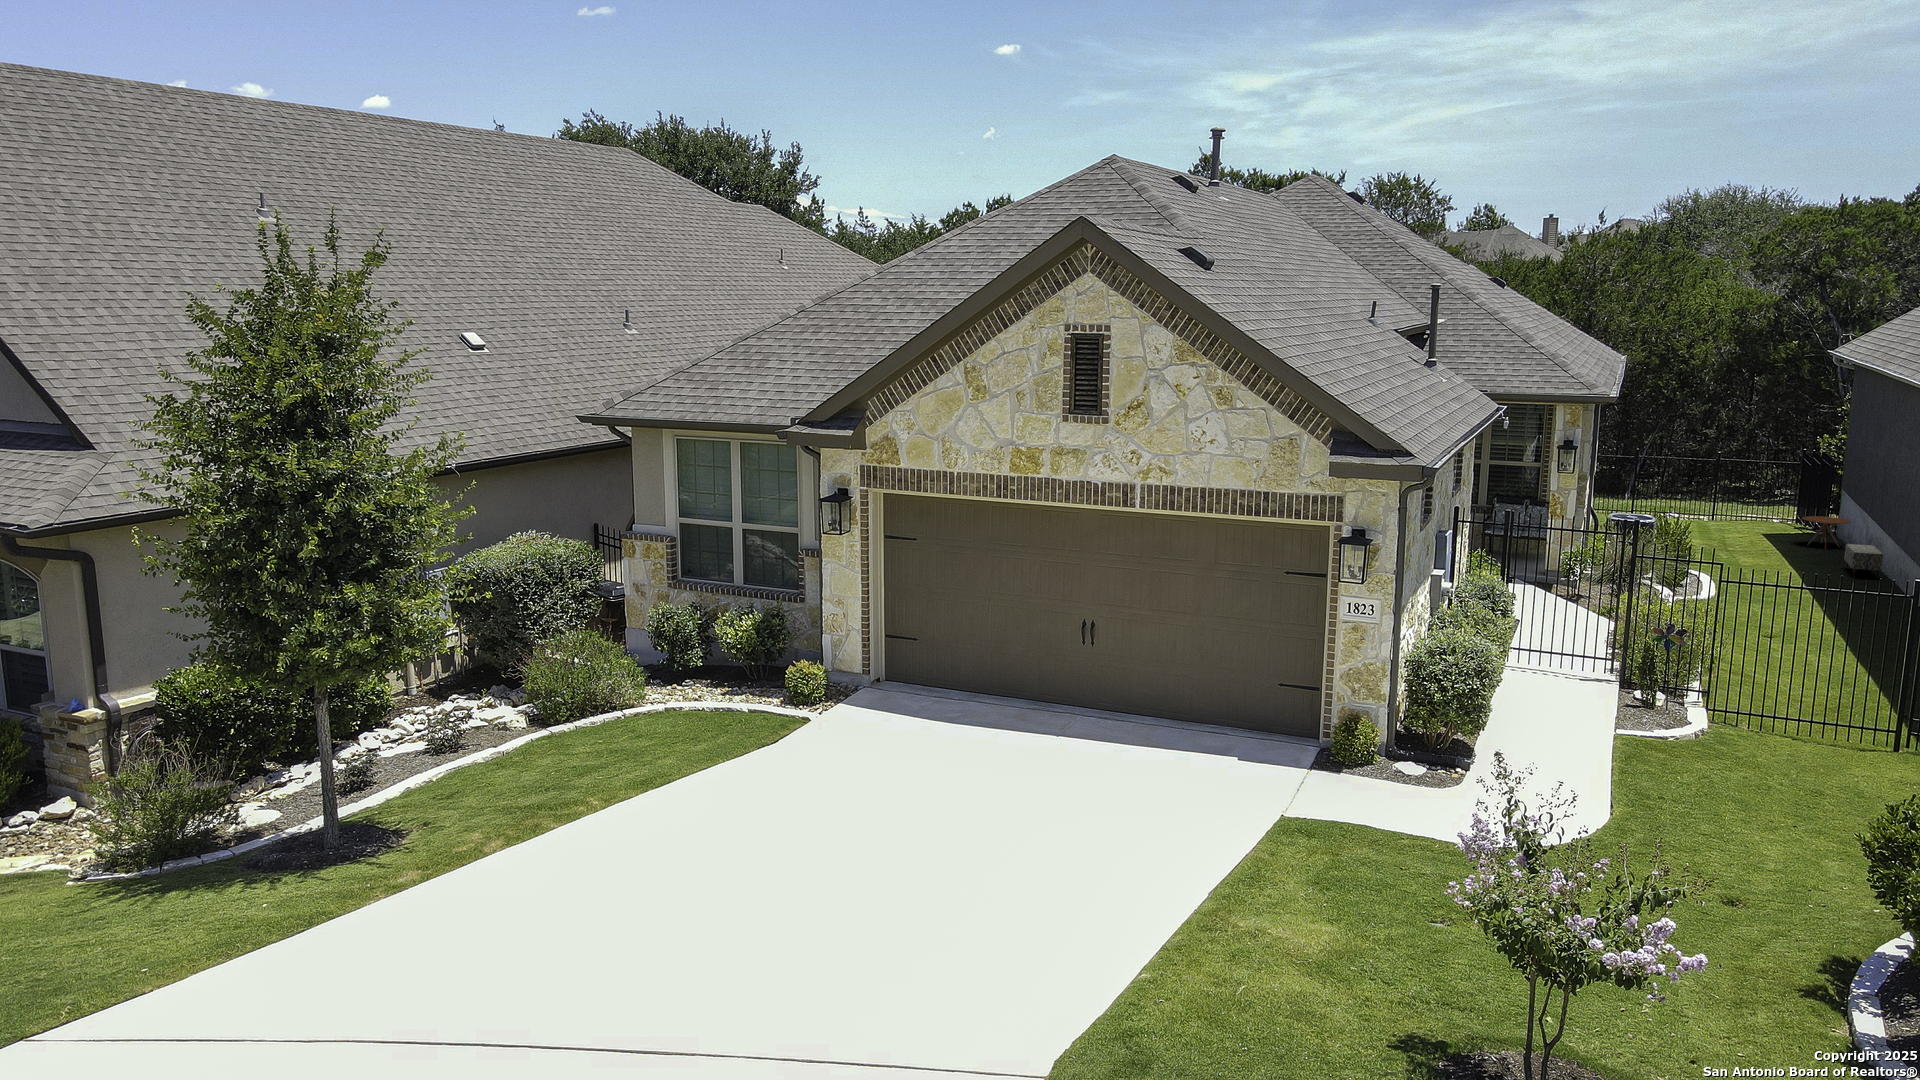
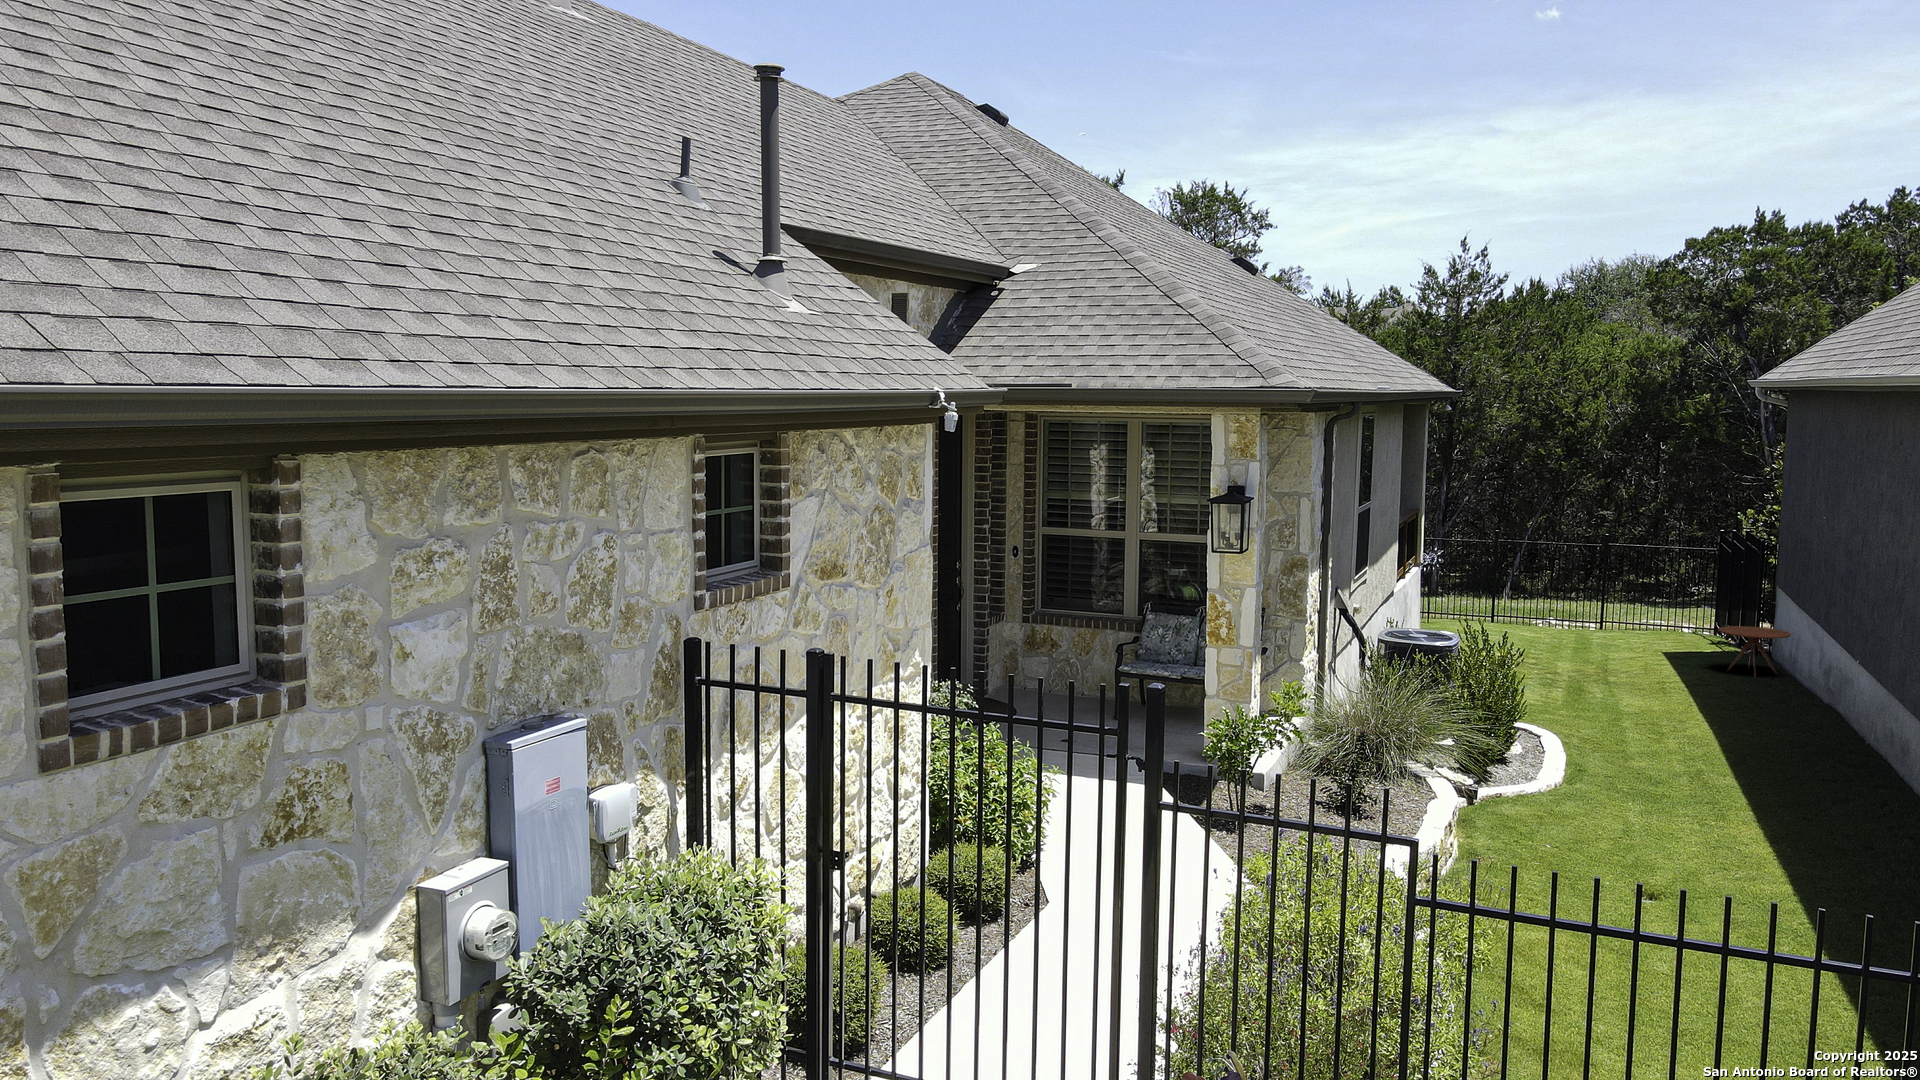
bench: present [1844,544,1883,577] -> none [1784,674,1848,733]

